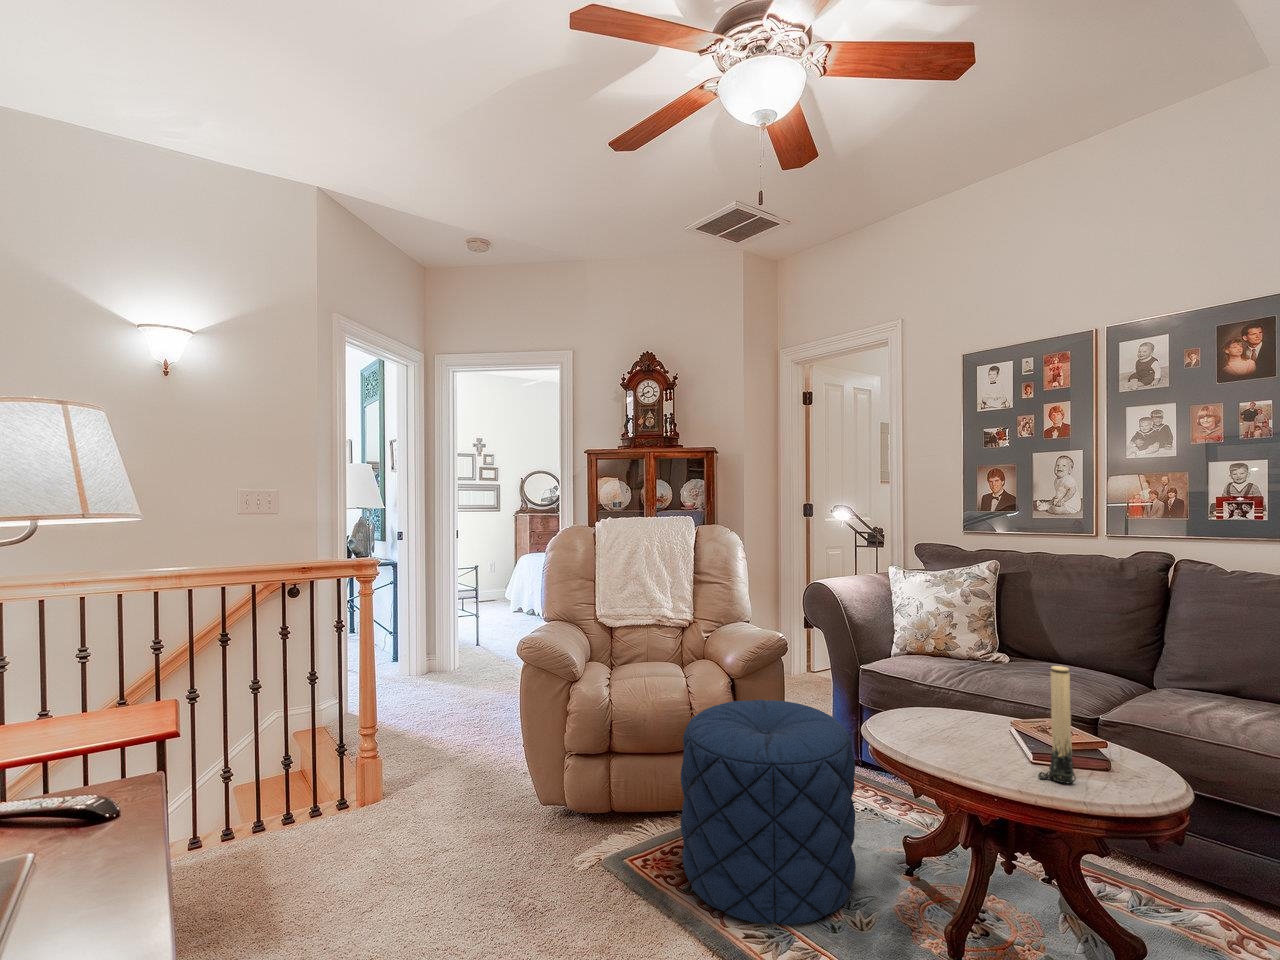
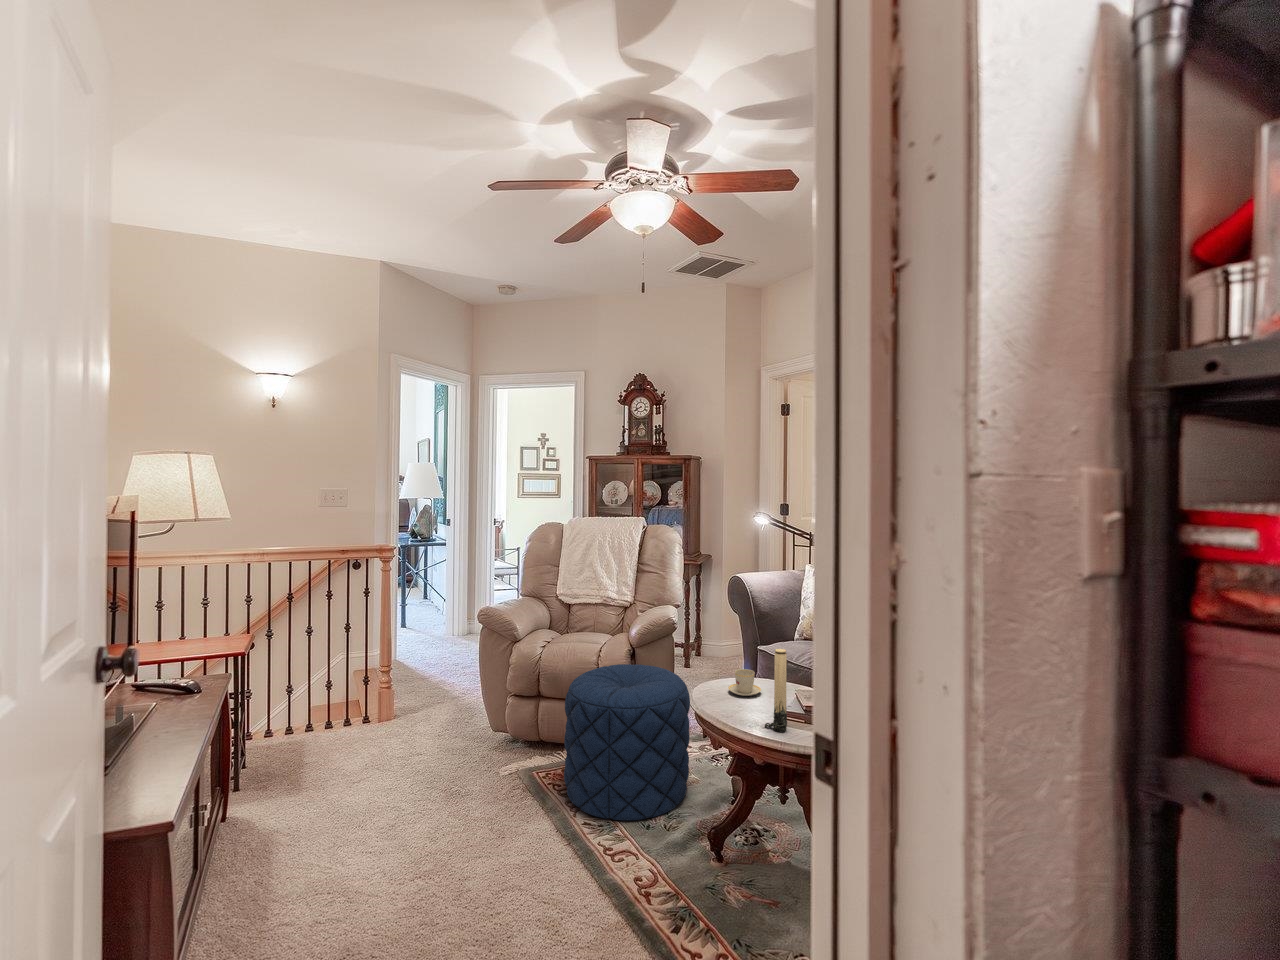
teacup: none [923,697,971,734] -> present [728,669,761,696]

